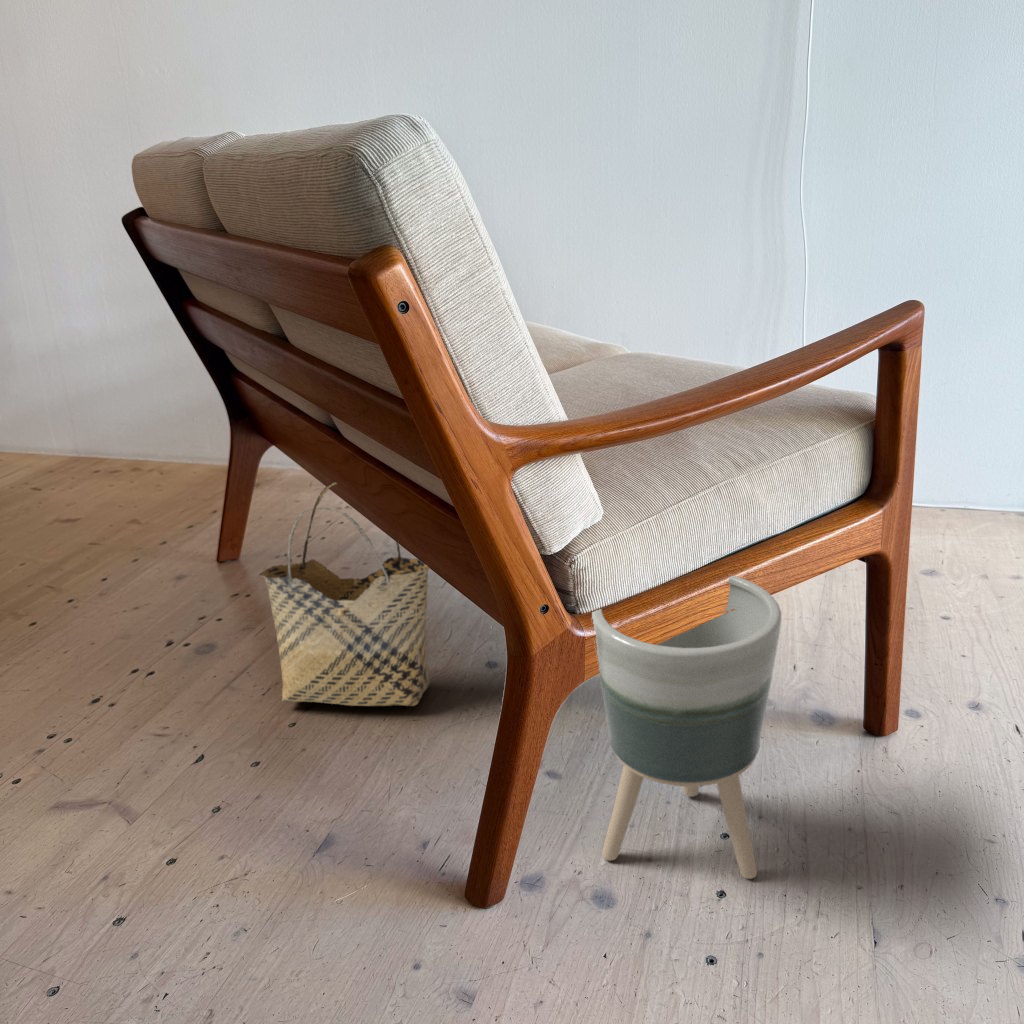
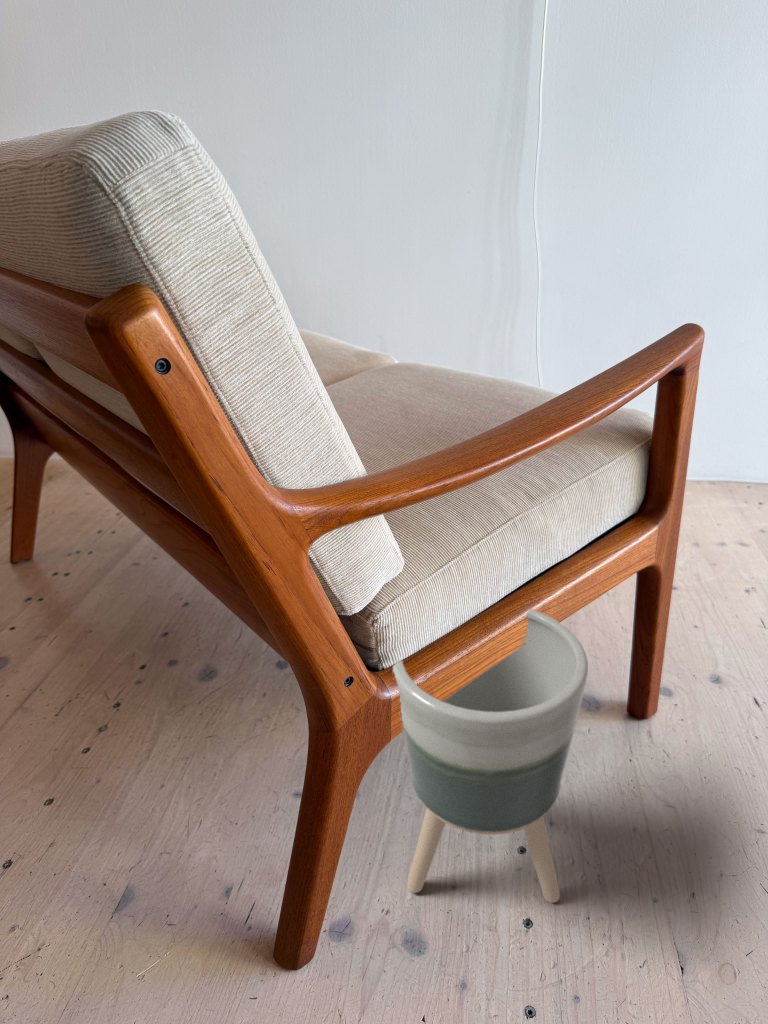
woven basket: present [262,481,430,706] -> none [43,503,221,724]

